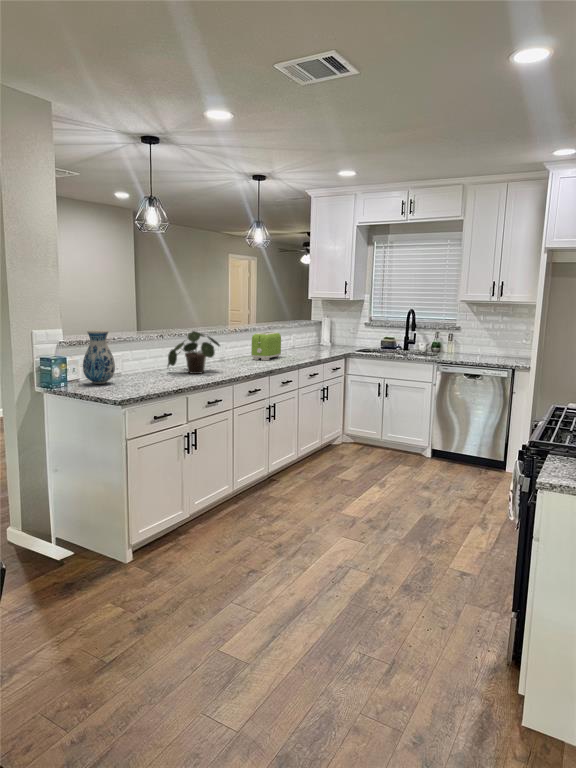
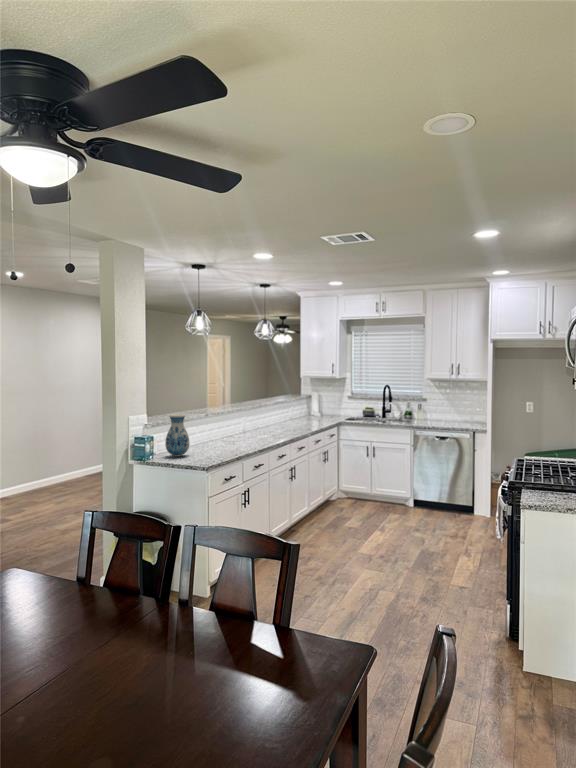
potted plant: present [168,331,220,374] -> none [218,411,259,445]
toaster: present [251,332,281,360] -> none [270,408,291,432]

